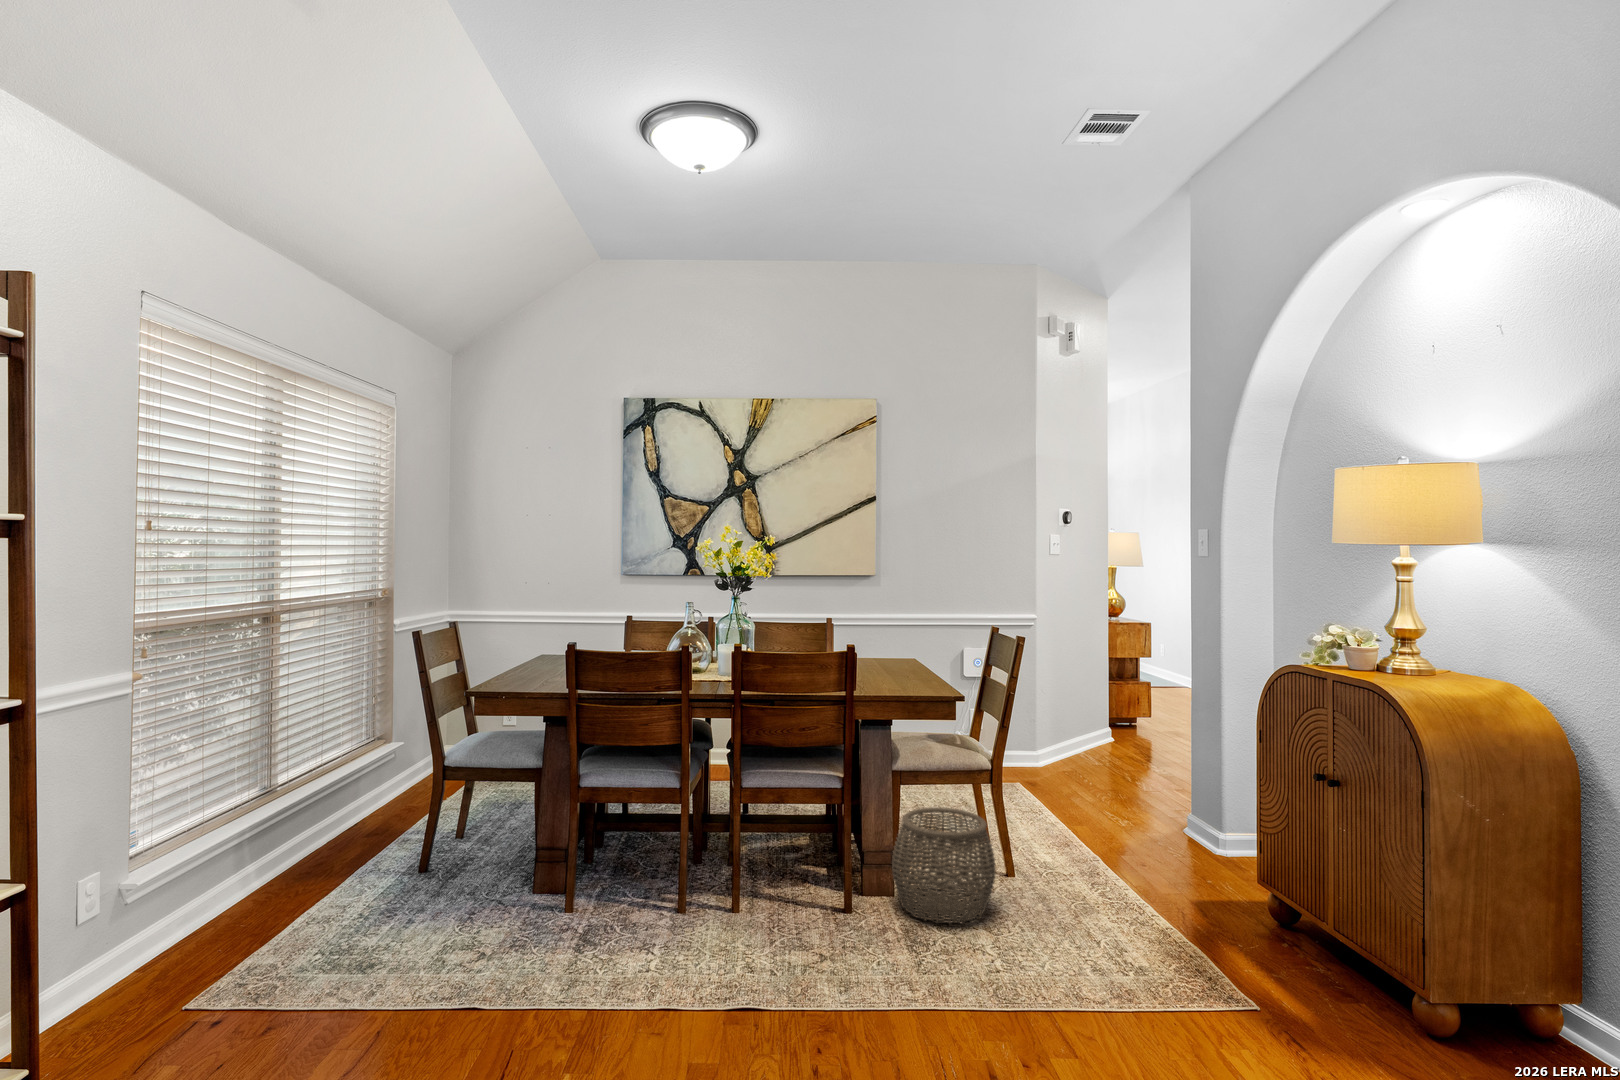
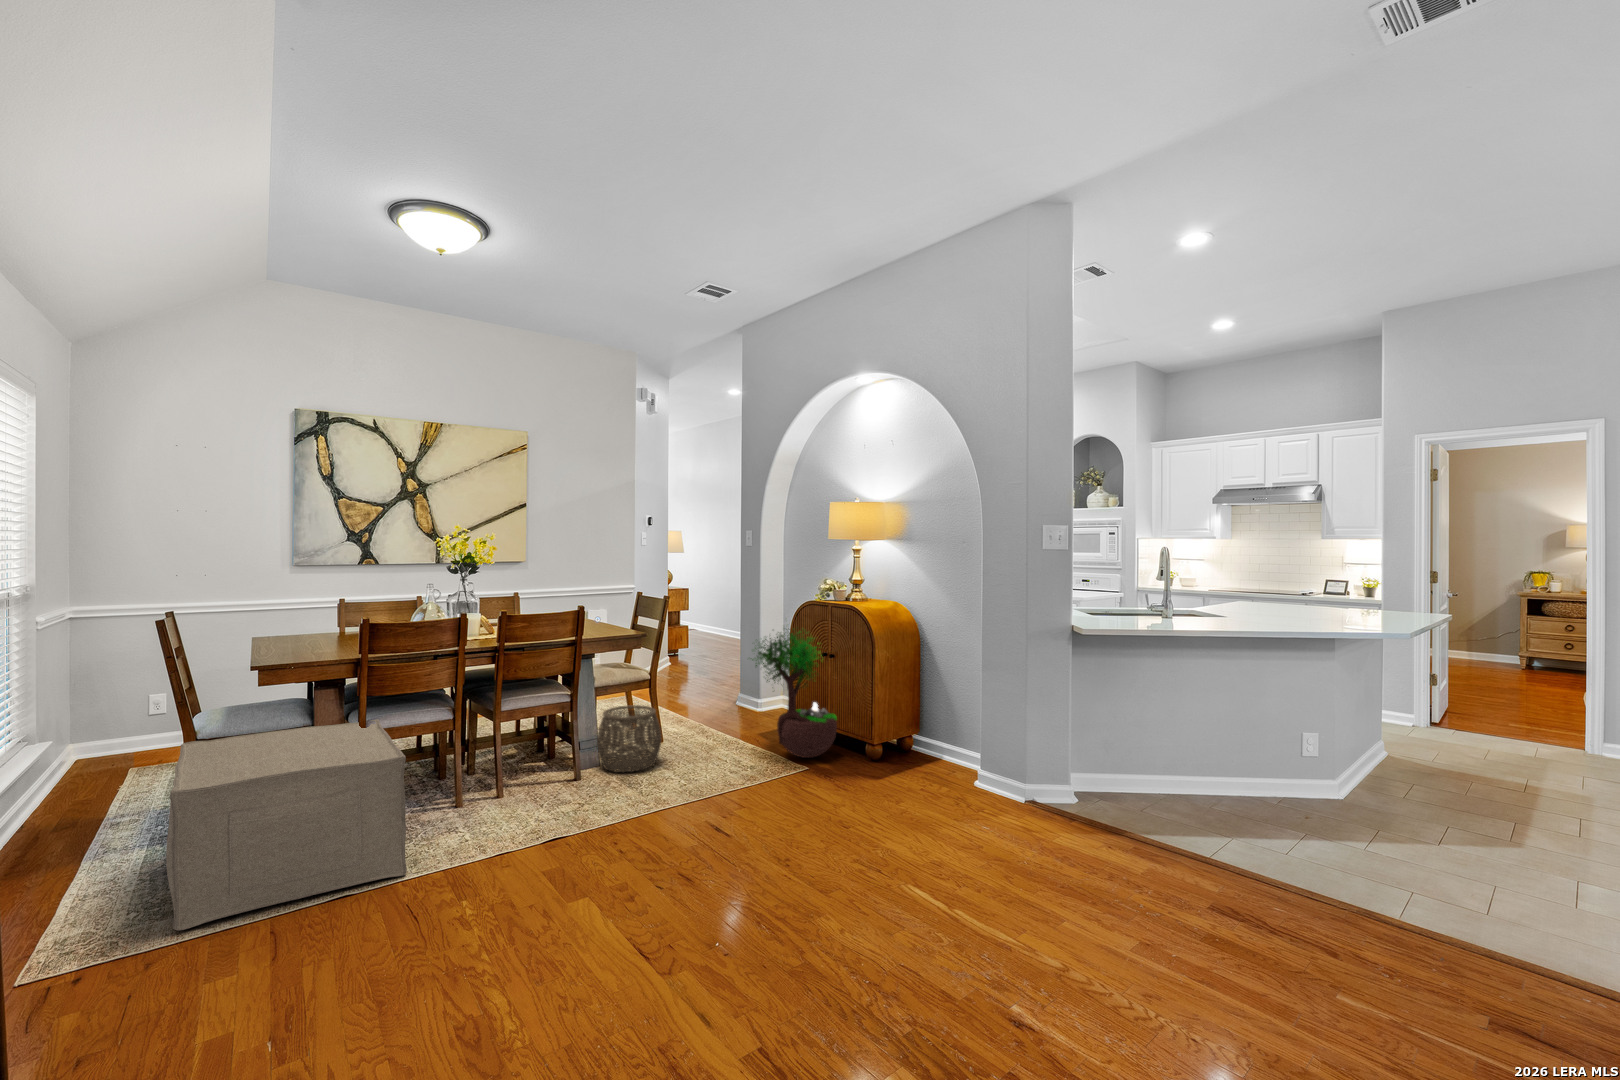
potted tree: none [1150,694,1349,979] -> present [752,629,837,758]
ottoman: none [254,779,584,1040] -> present [166,719,407,931]

